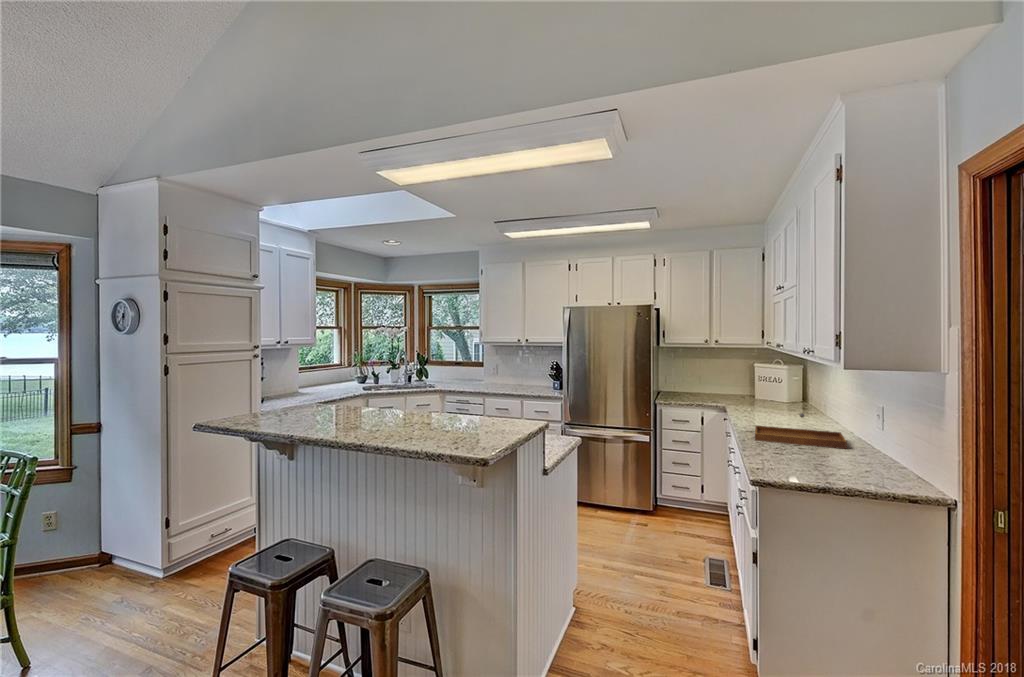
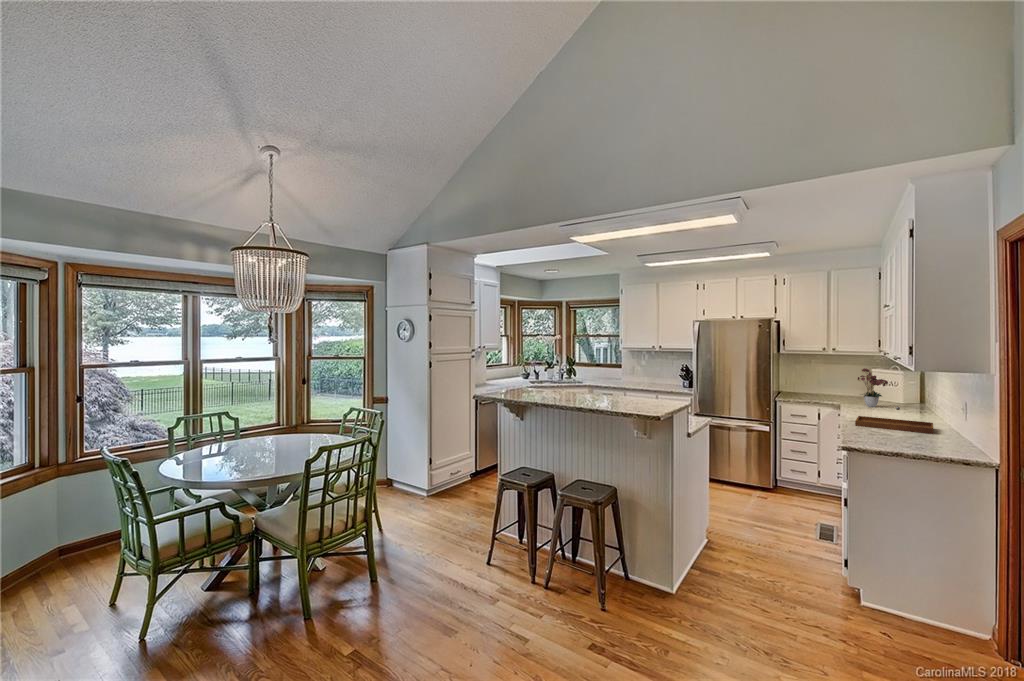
flower arrangement: none [742,361,779,409] -> present [858,368,888,407]

